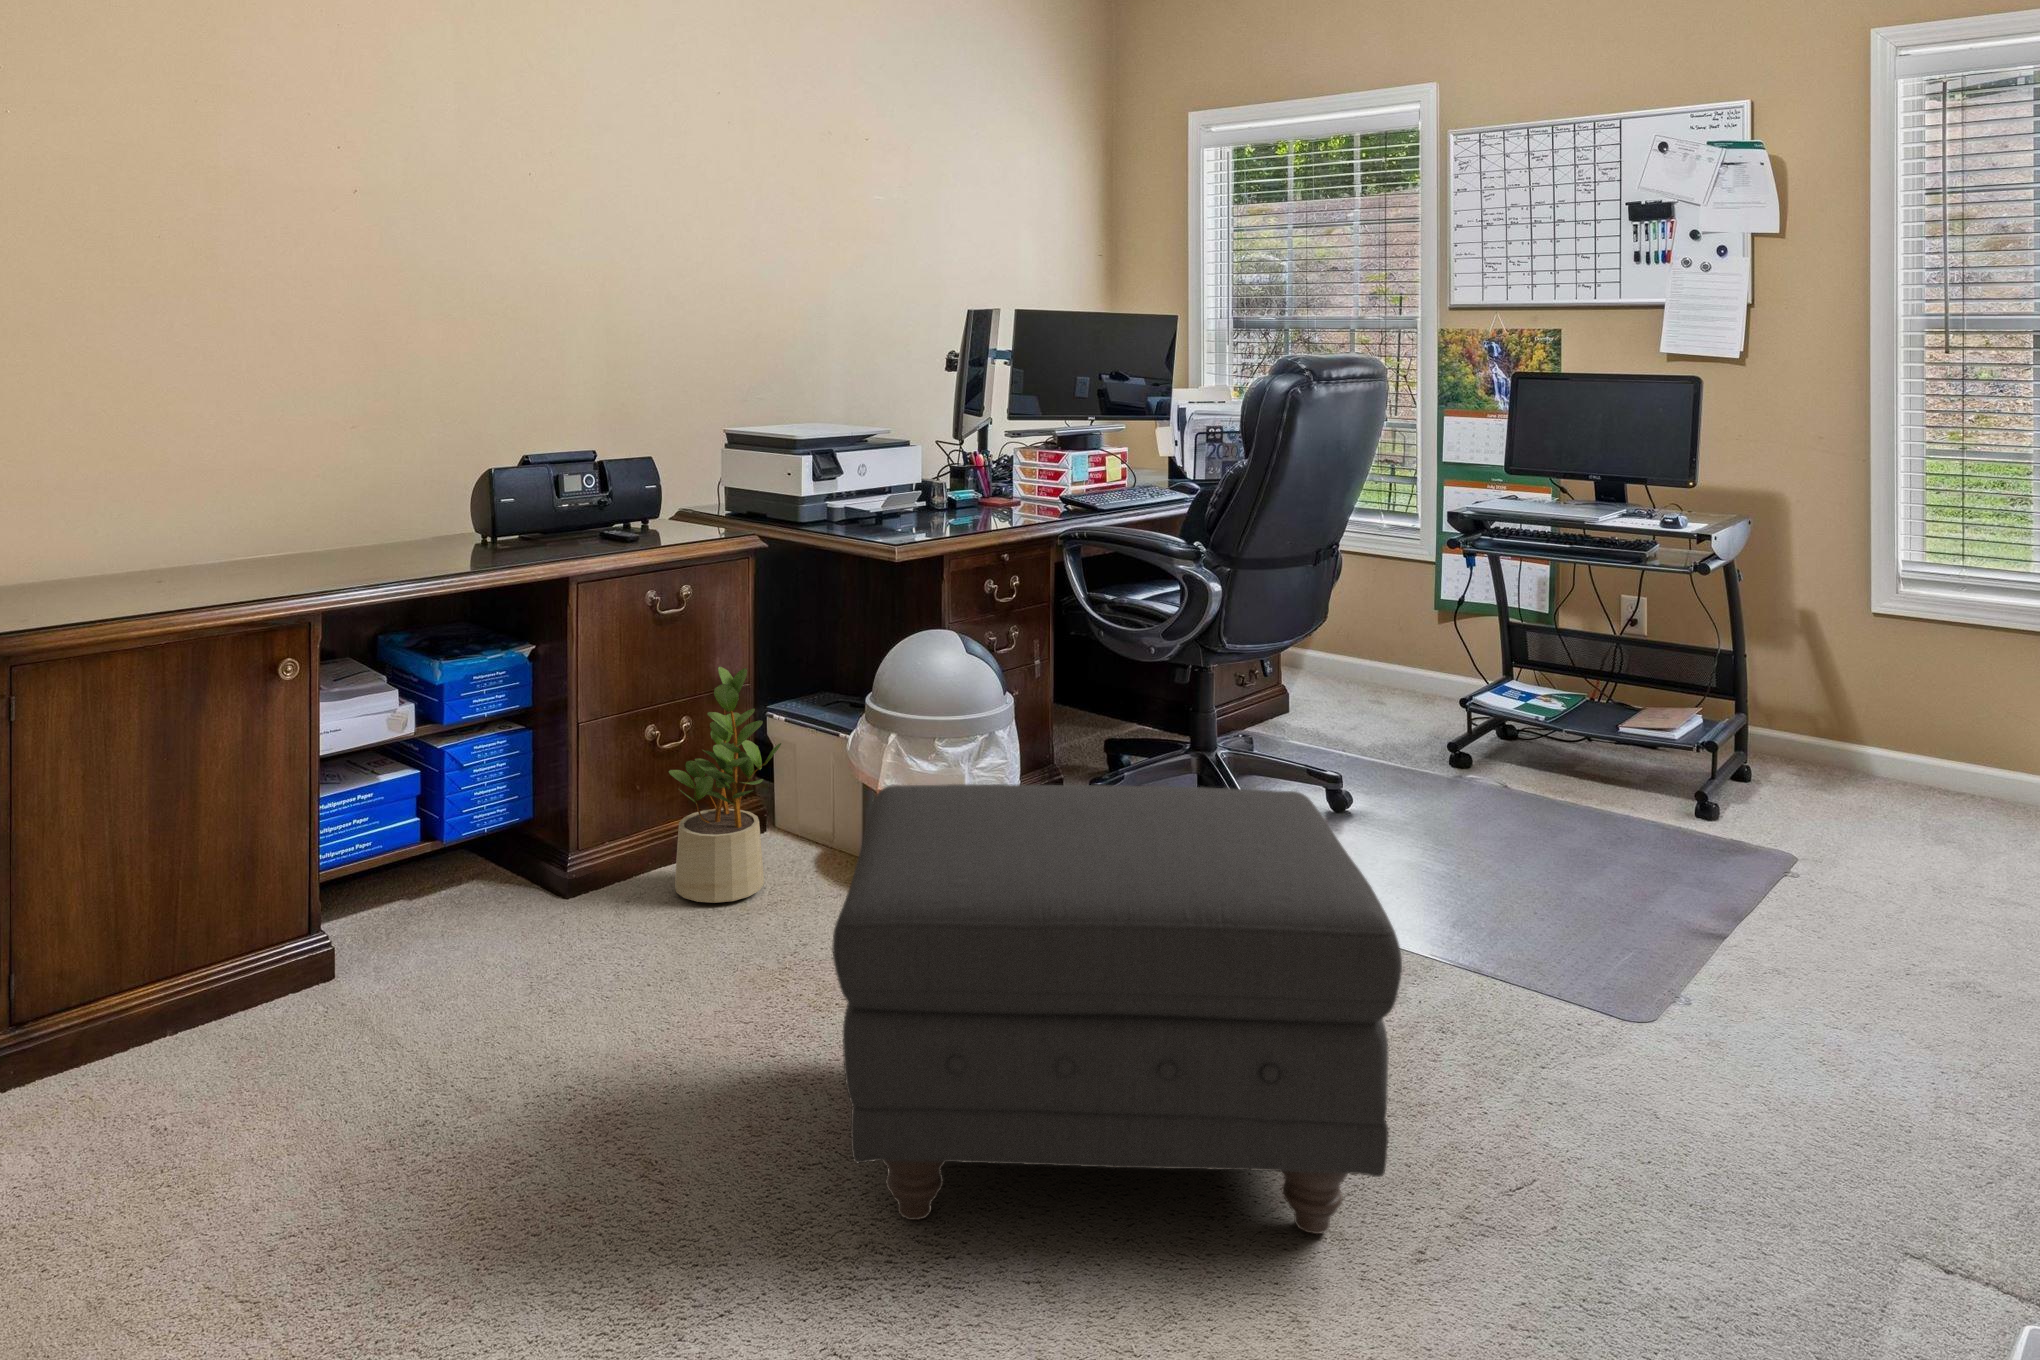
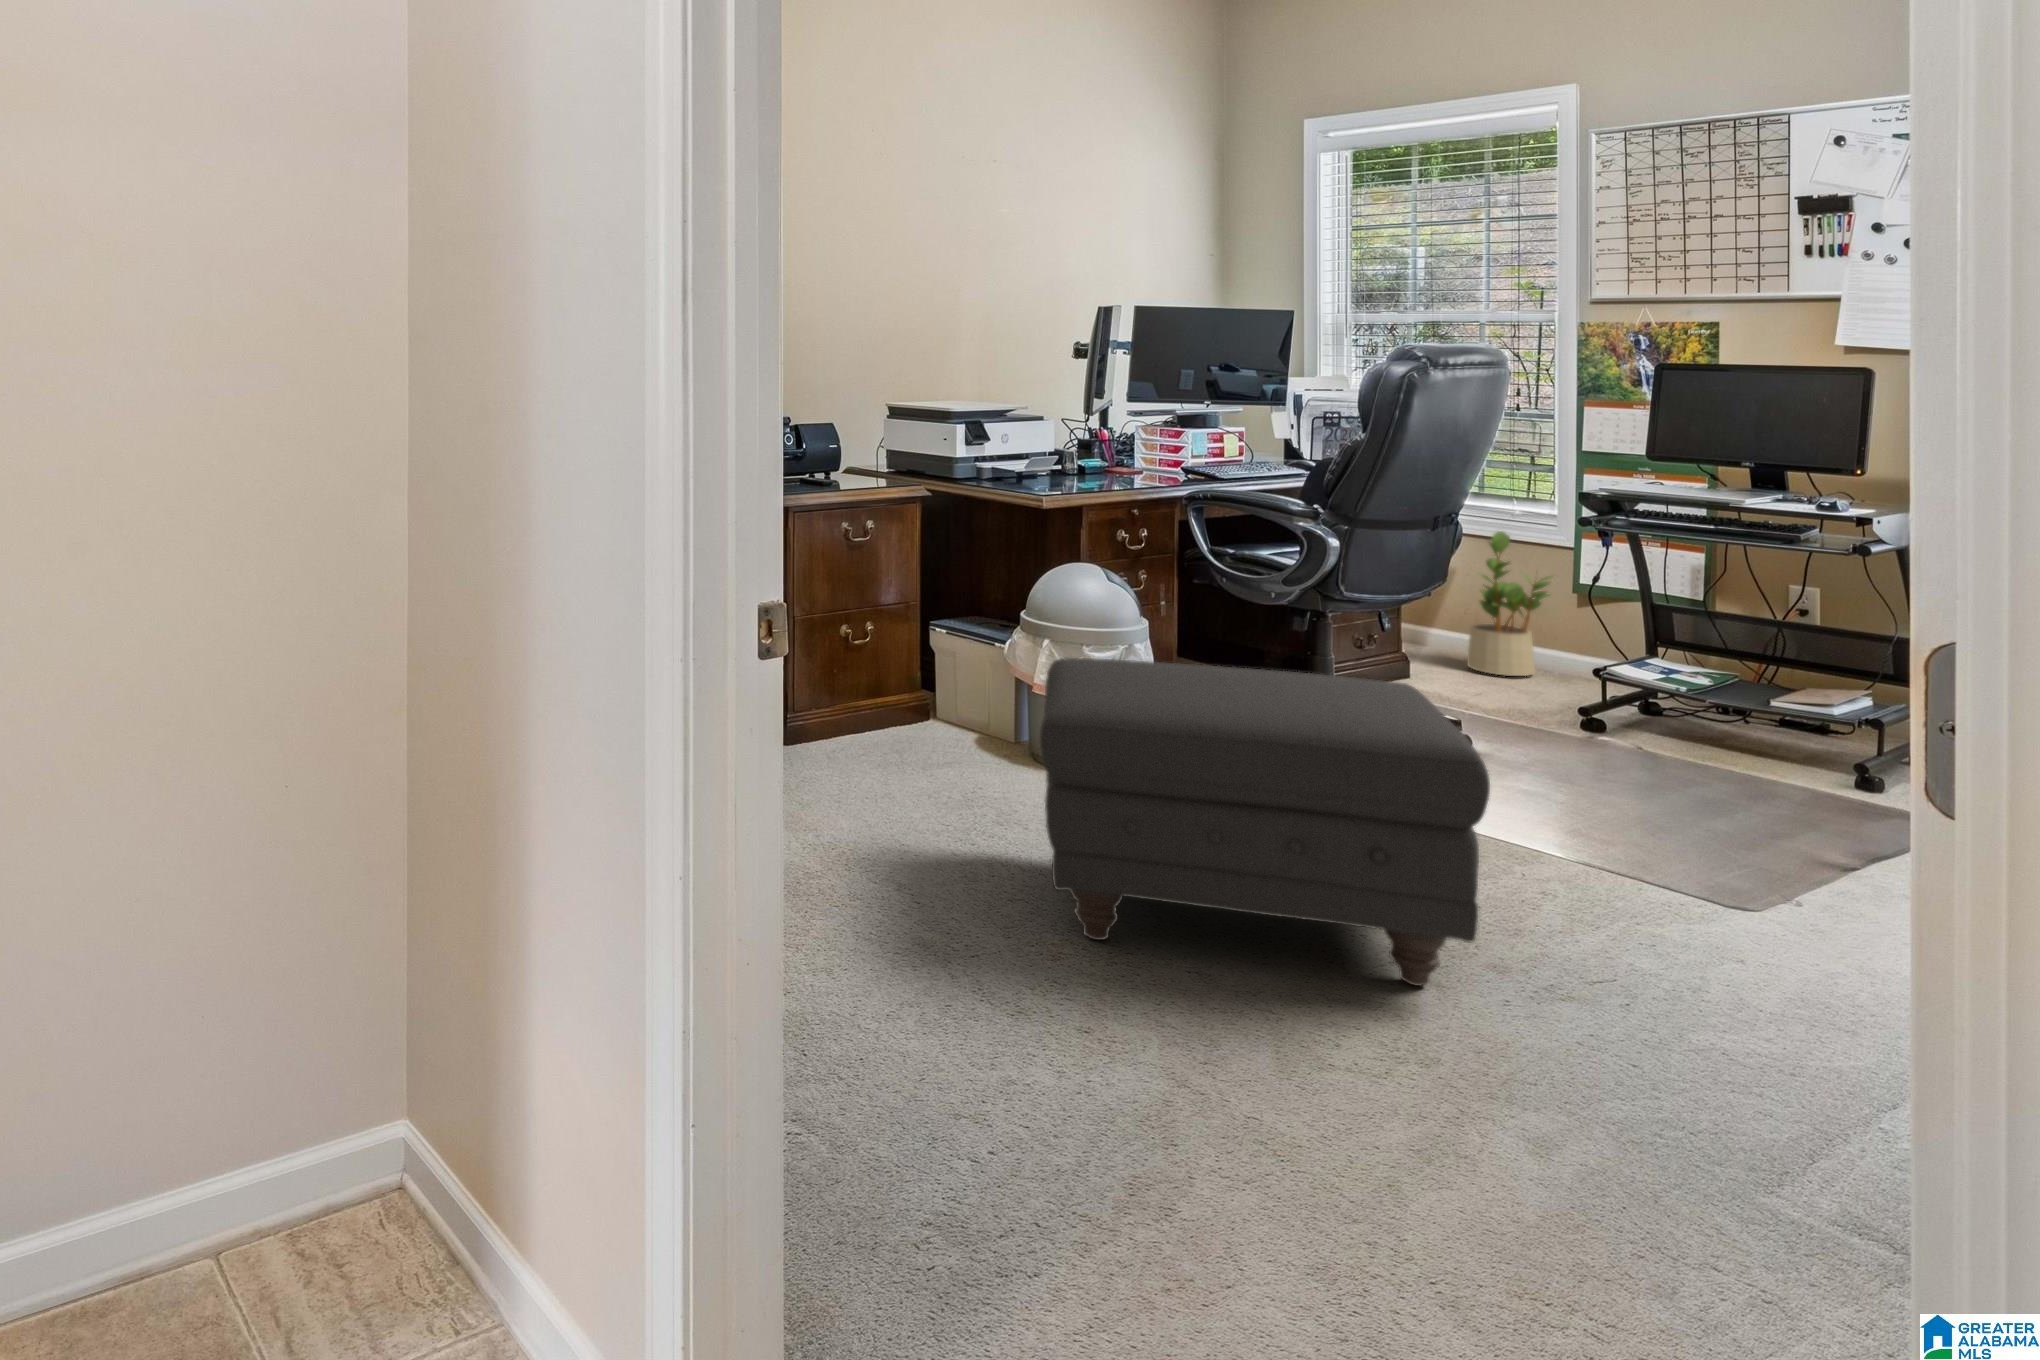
potted plant: present [669,667,781,903] -> present [1467,531,1550,676]

